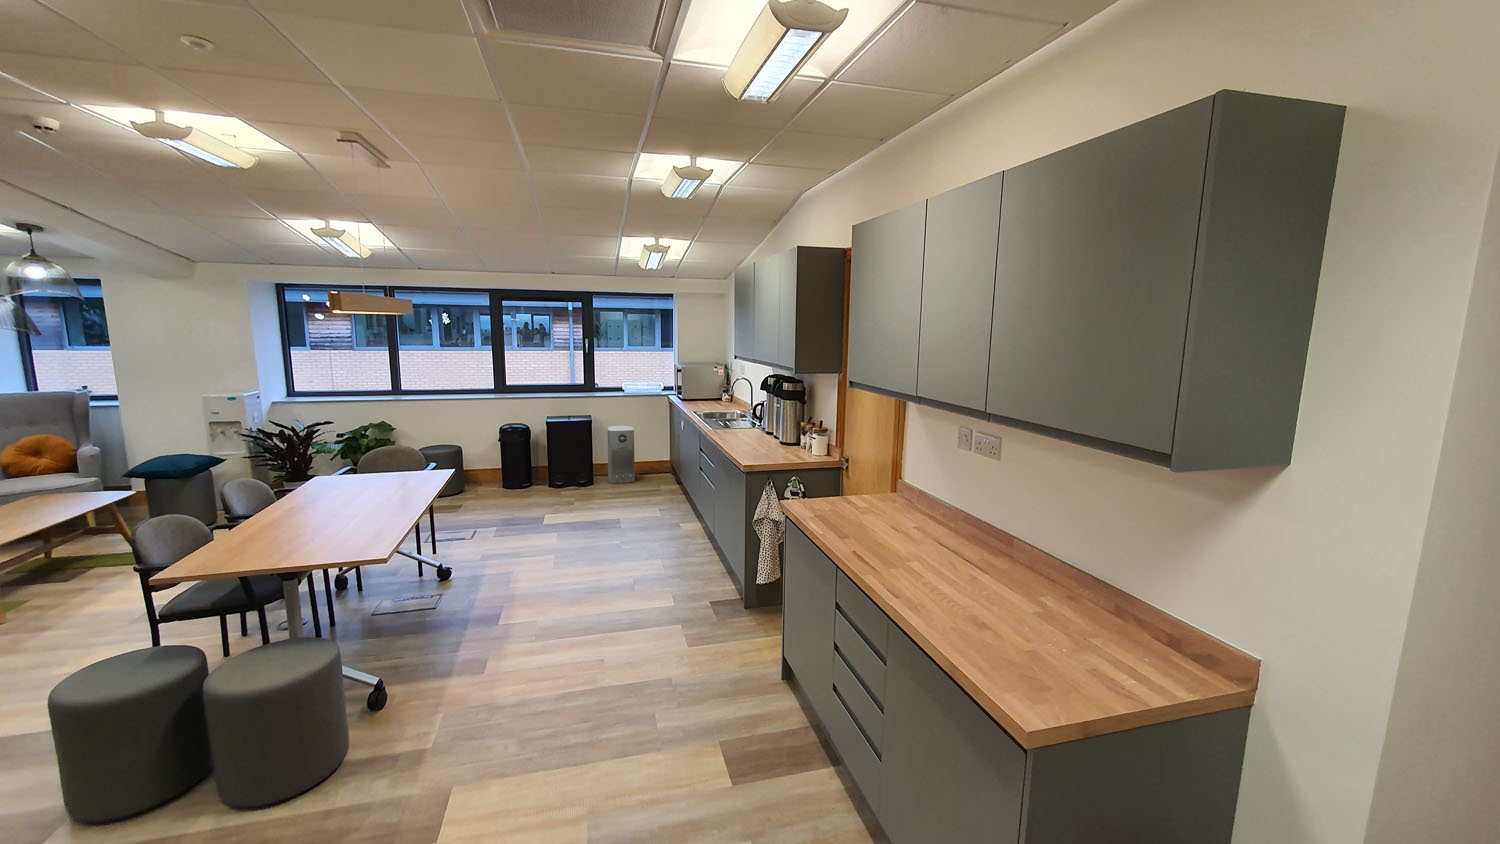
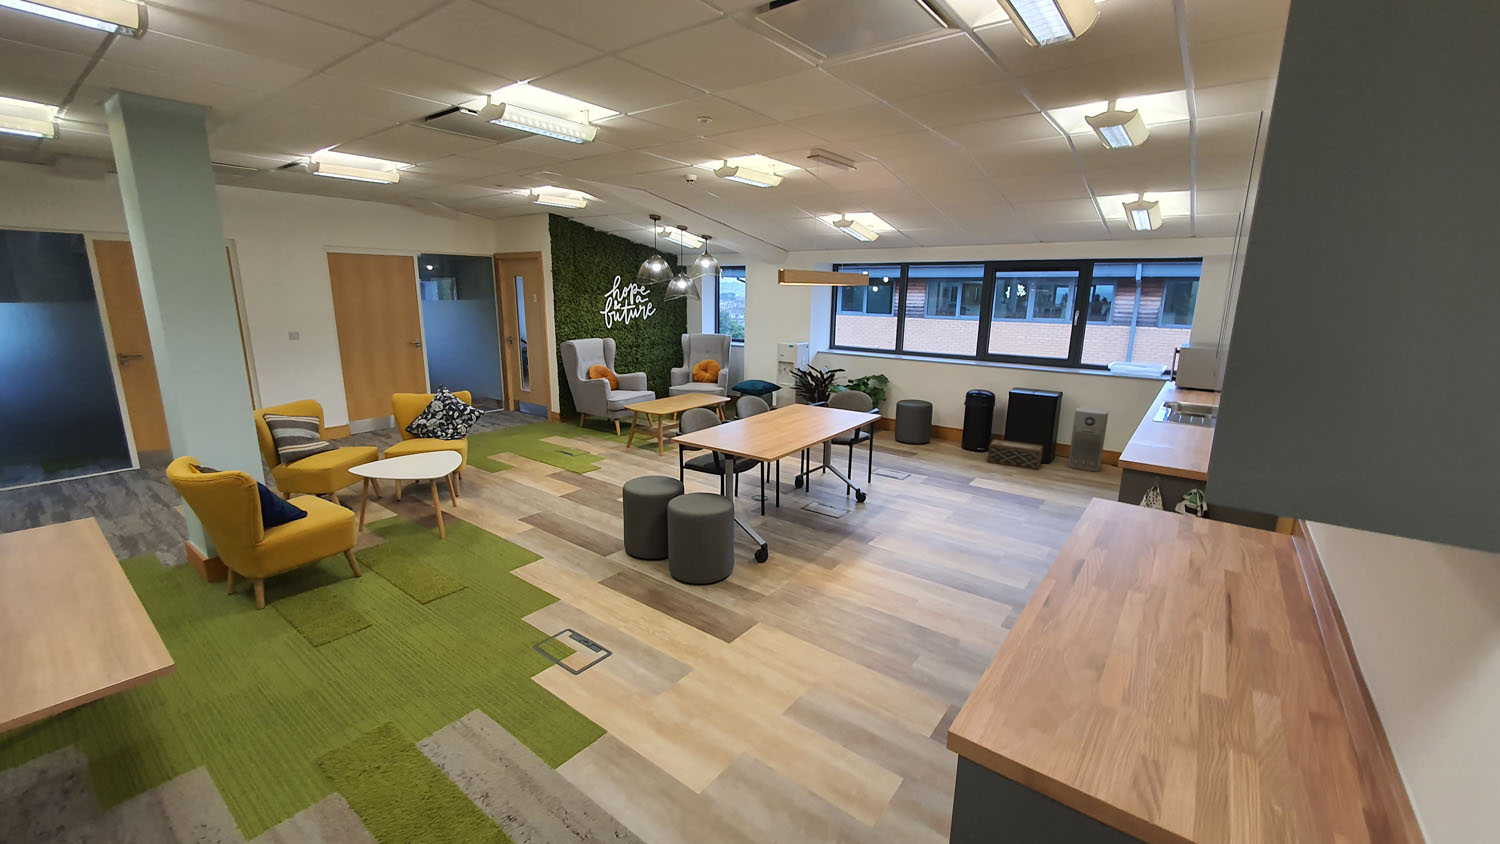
woven basket: none [539,468,590,496] -> present [987,439,1043,469]

